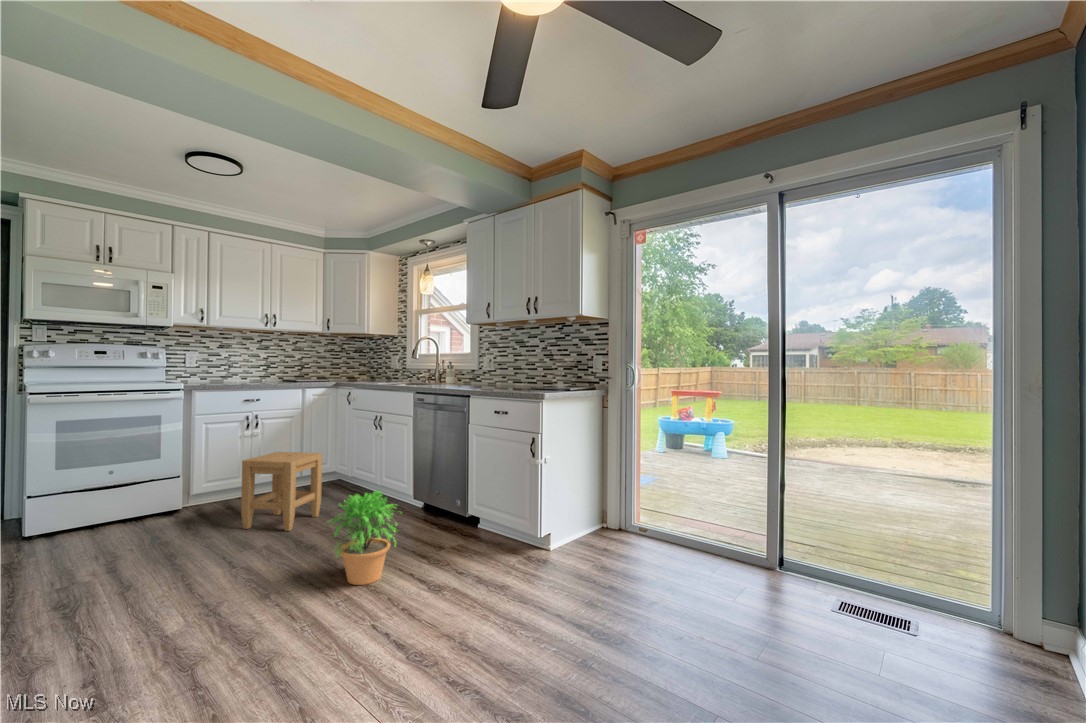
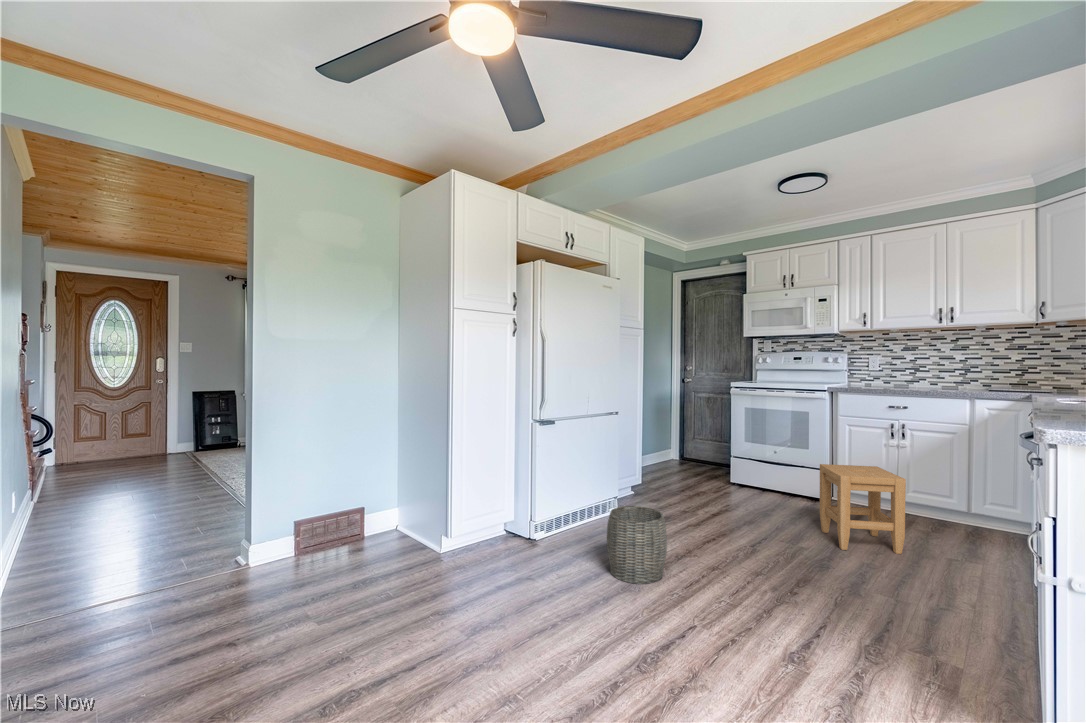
potted plant: present [332,491,396,585] -> none [741,512,820,617]
woven basket: none [160,550,264,673] -> present [607,506,667,584]

